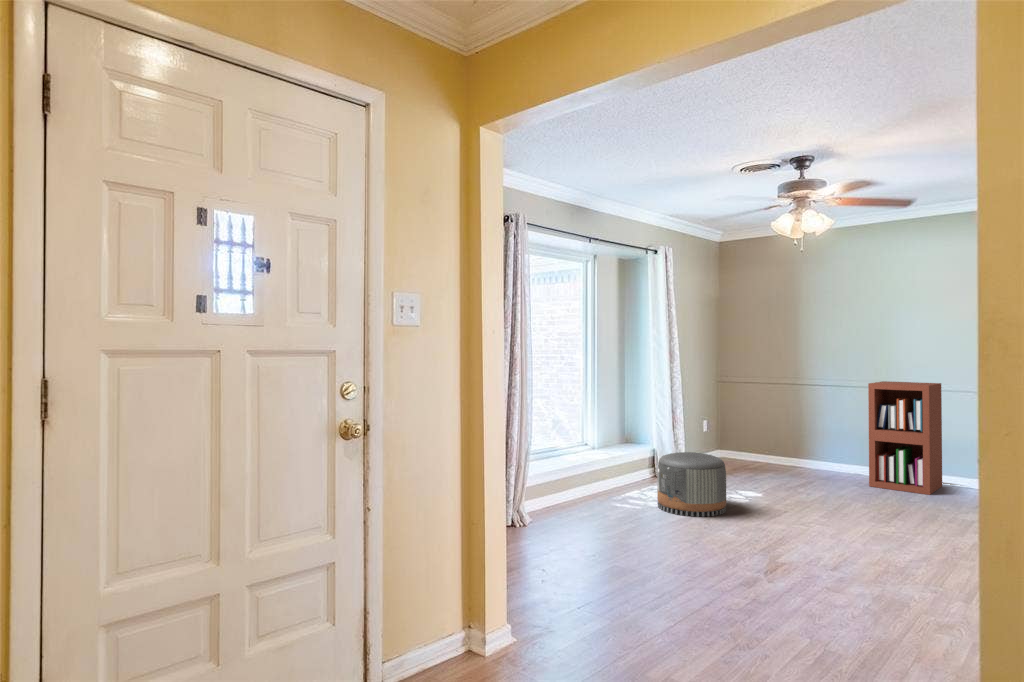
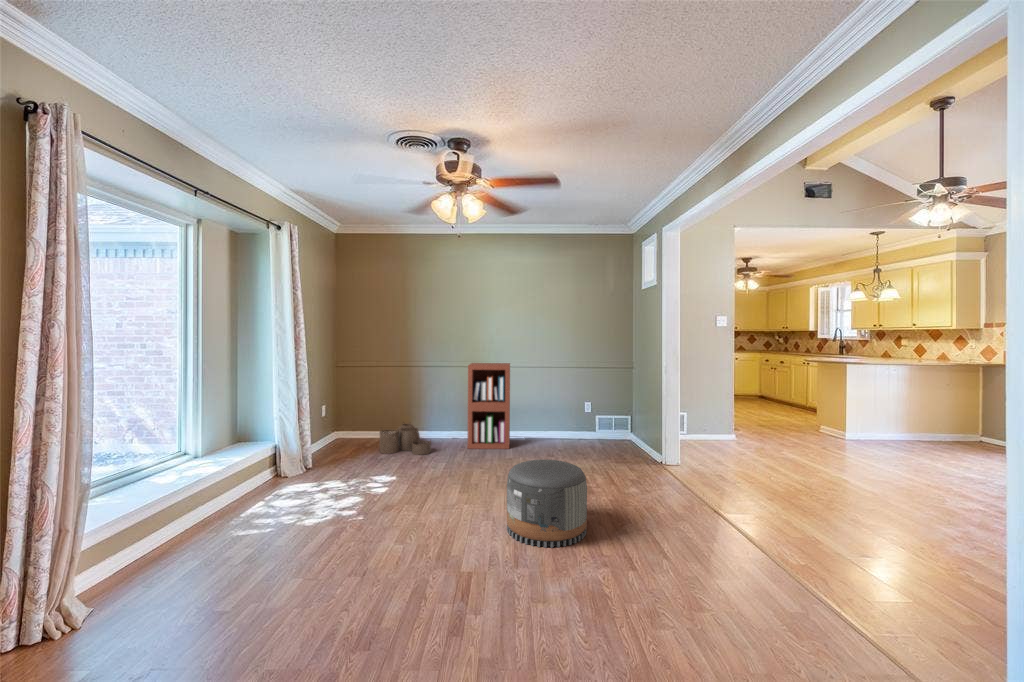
woven basket: none [759,446,819,484] -> present [380,424,431,455]
pouf: present [657,452,726,517] -> present [507,459,587,548]

